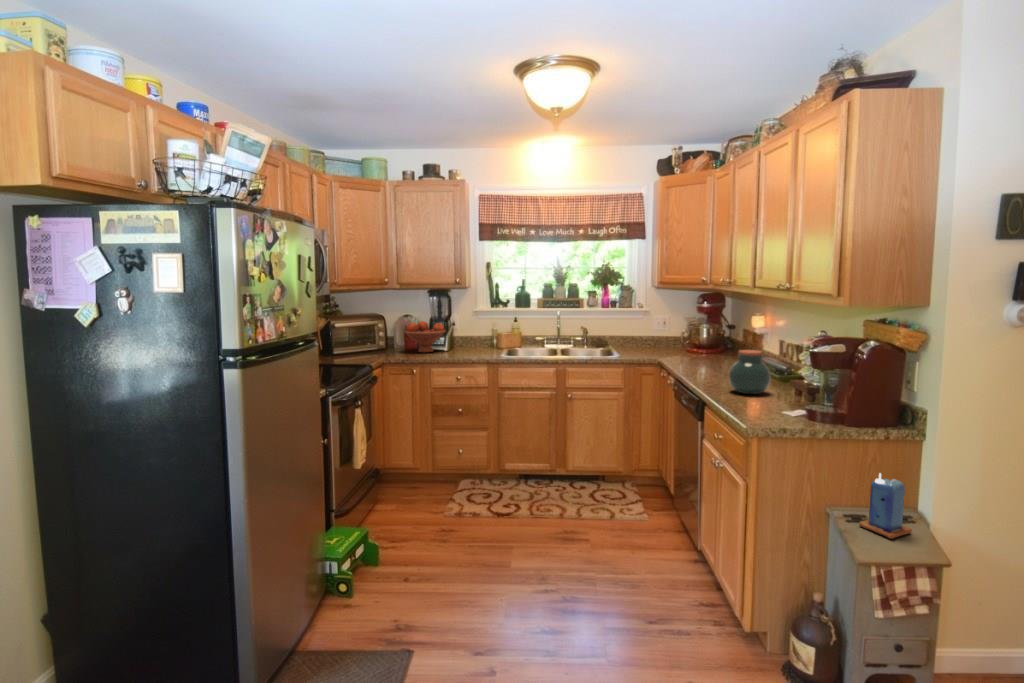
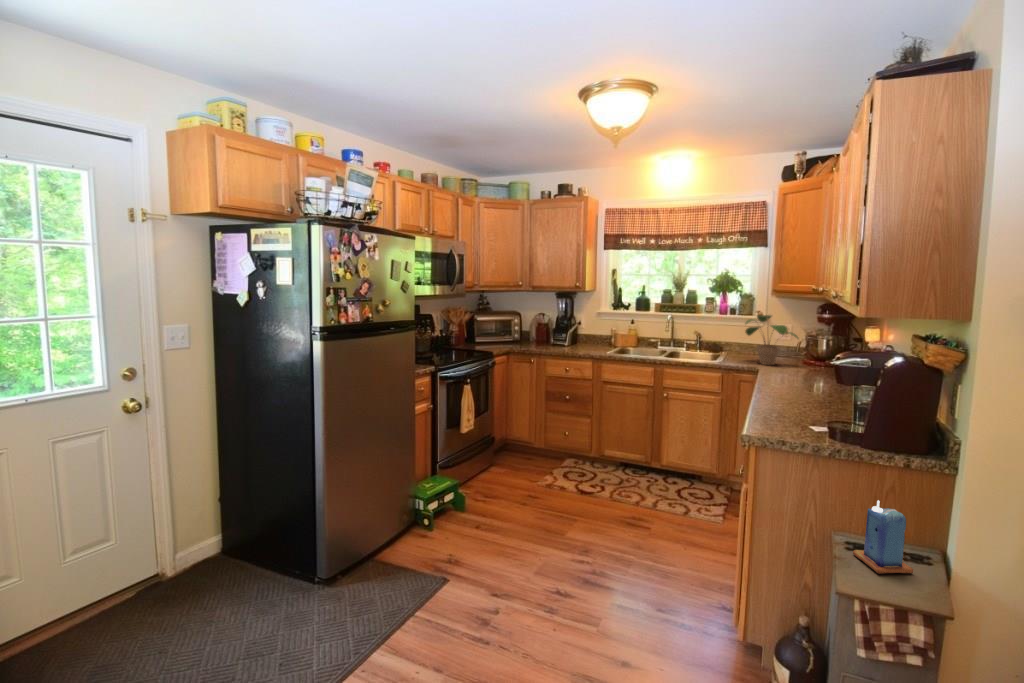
potted plant: none [638,306,689,356] -> present [745,315,798,365]
fruit bowl: present [405,321,445,353] -> none [532,319,567,346]
jar: present [729,350,771,394] -> none [782,360,828,407]

